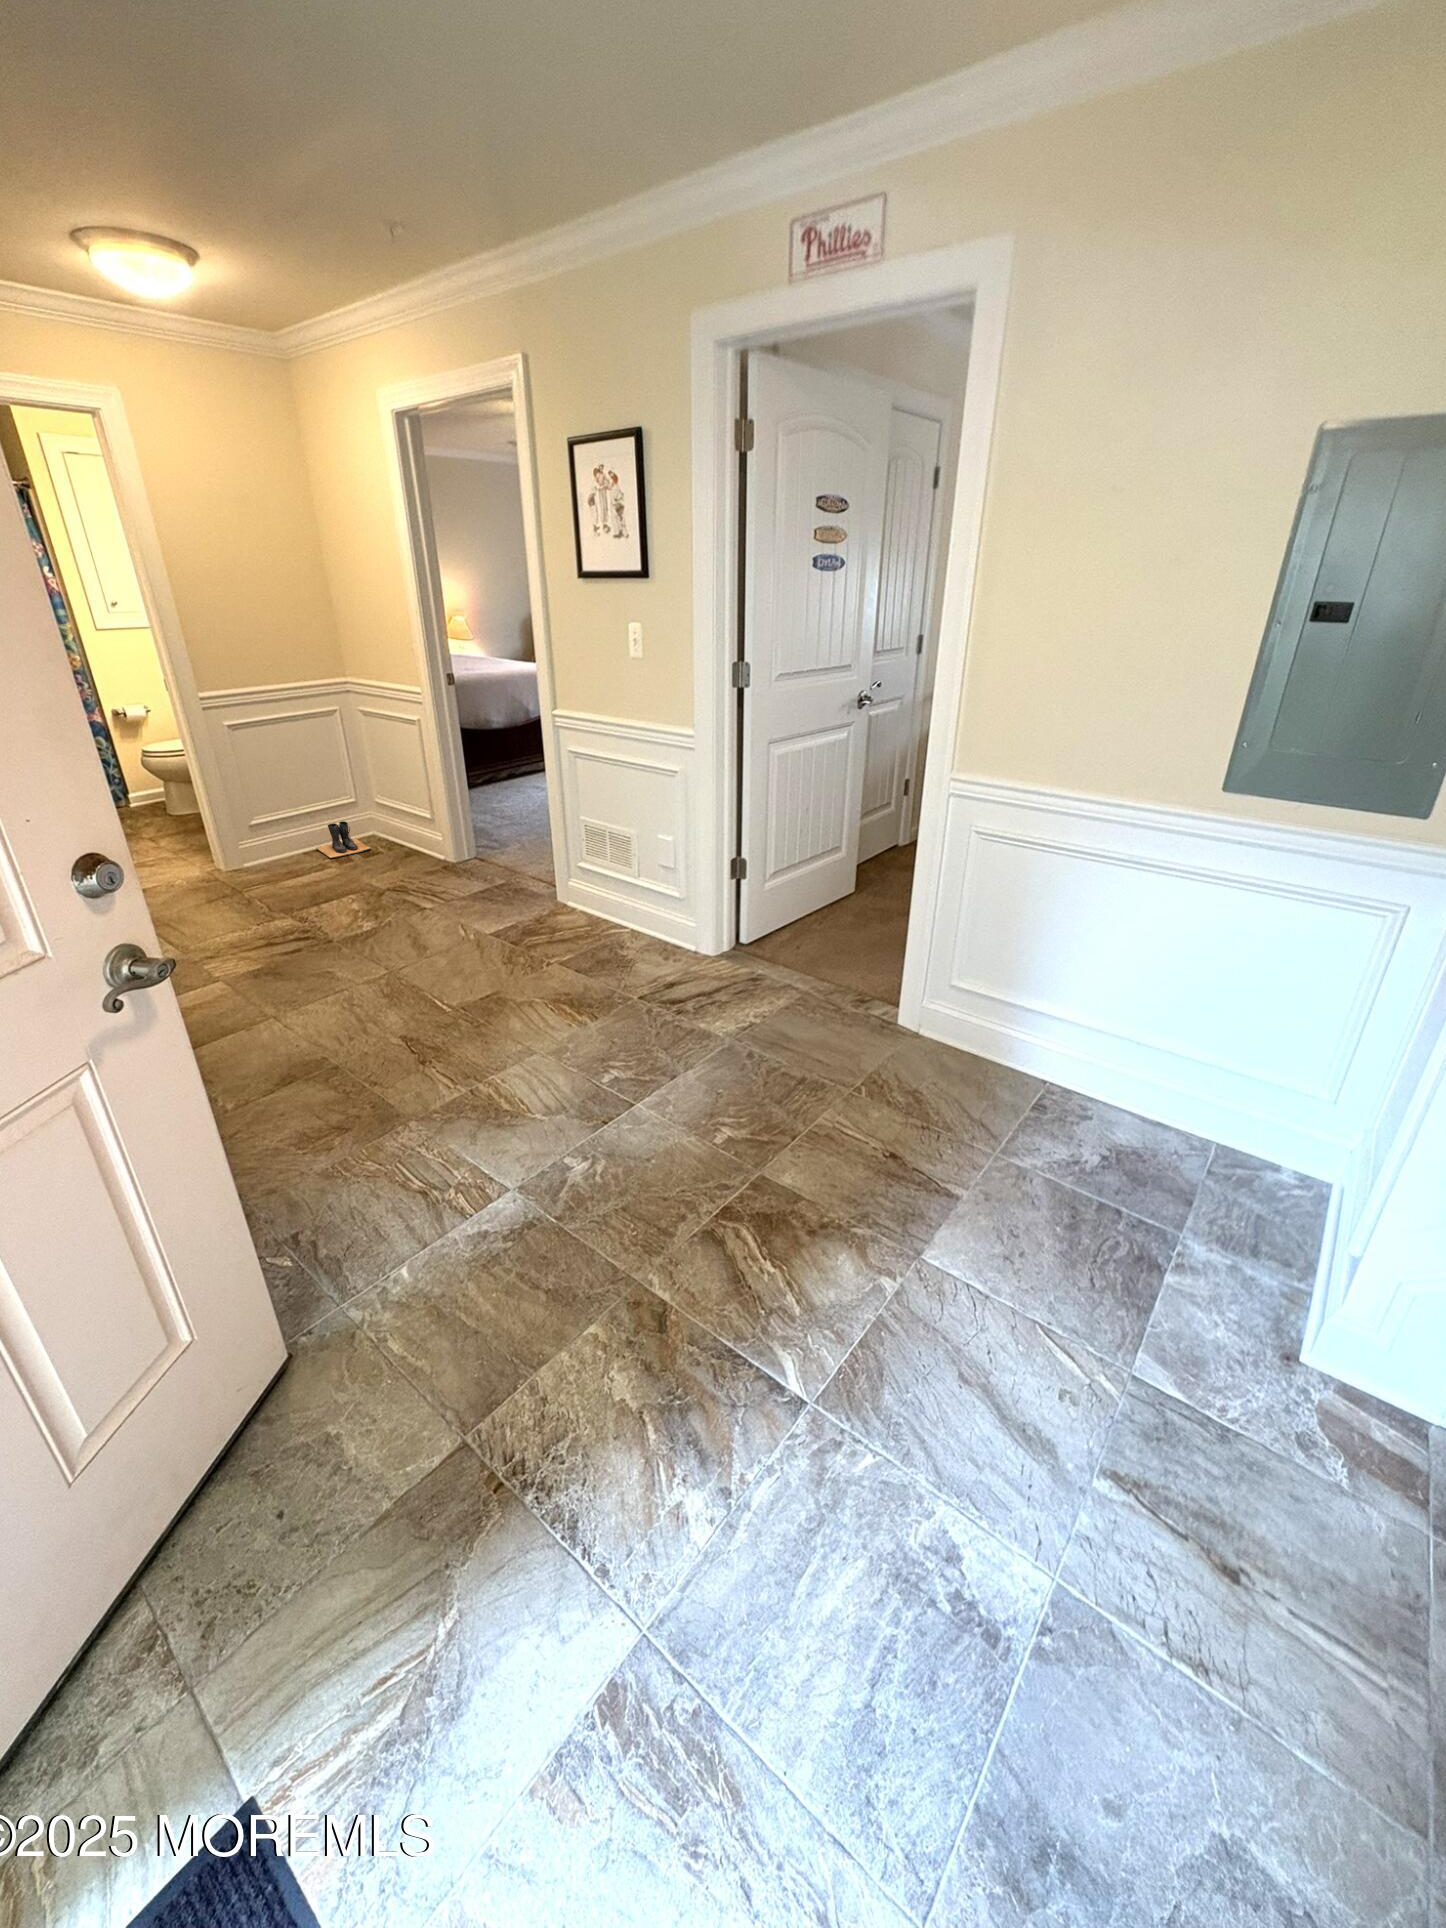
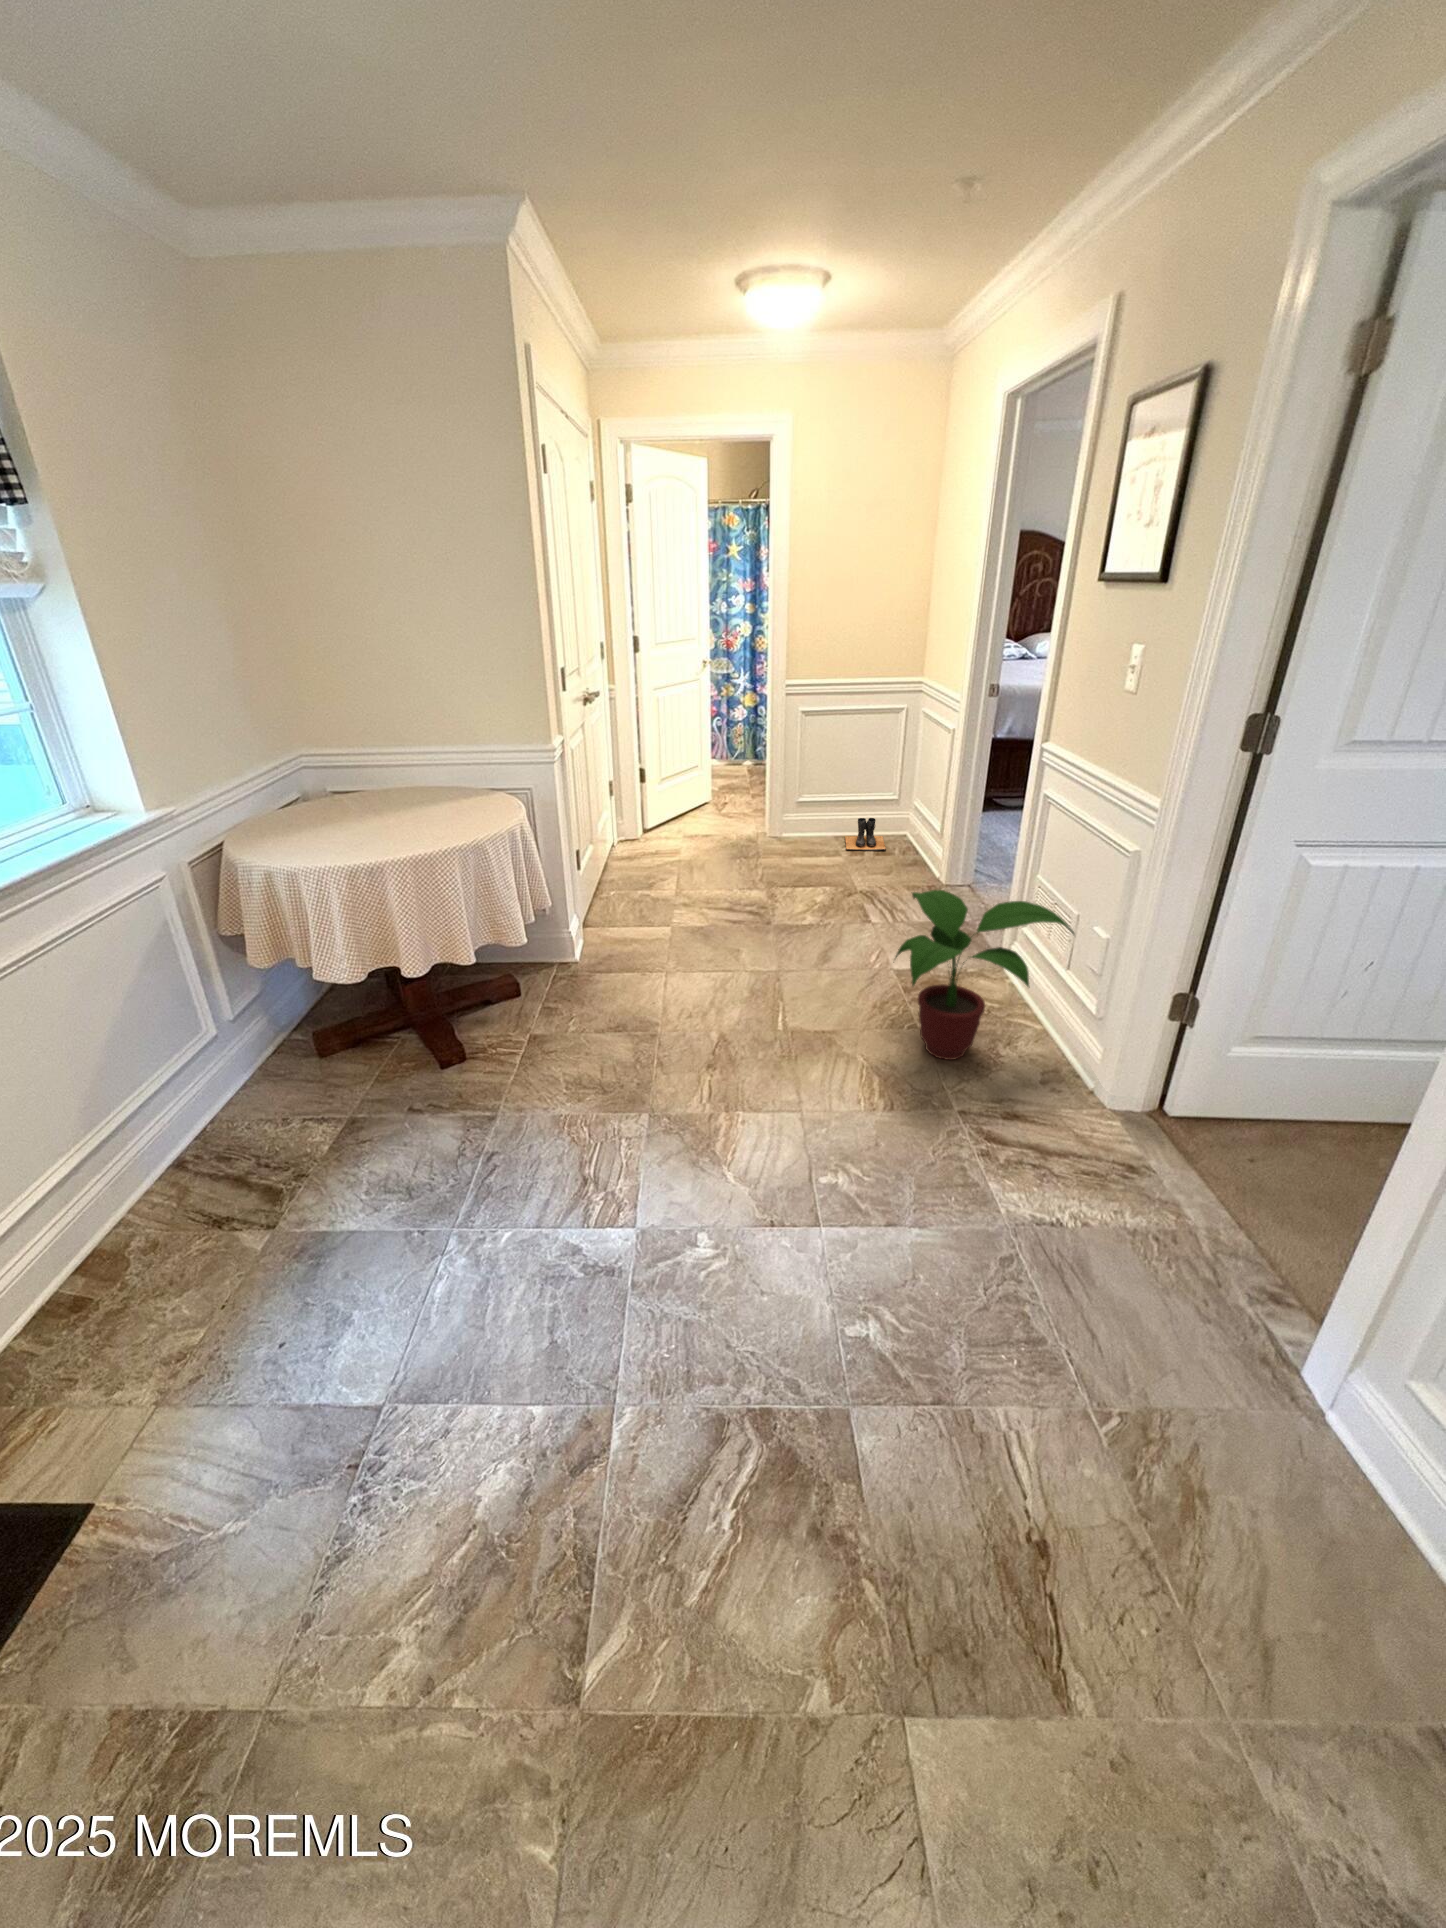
potted plant: none [512,831,652,975] -> present [896,890,1074,1060]

